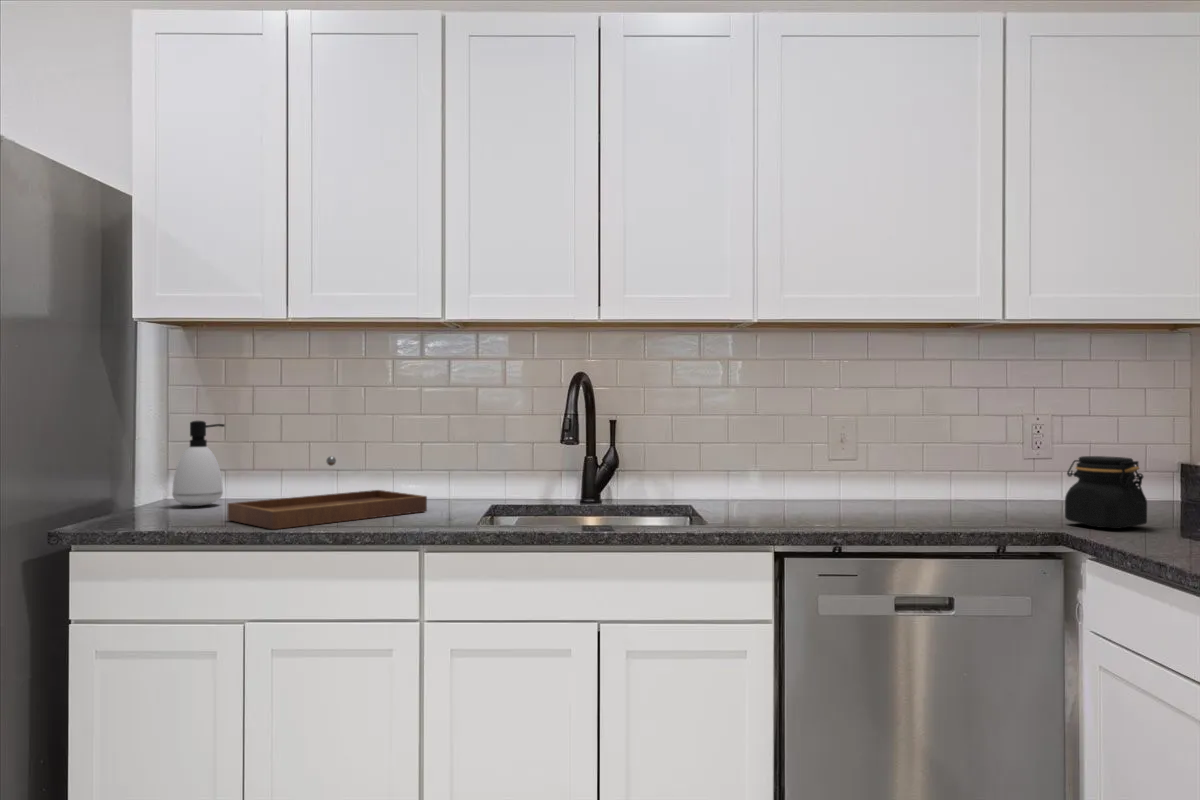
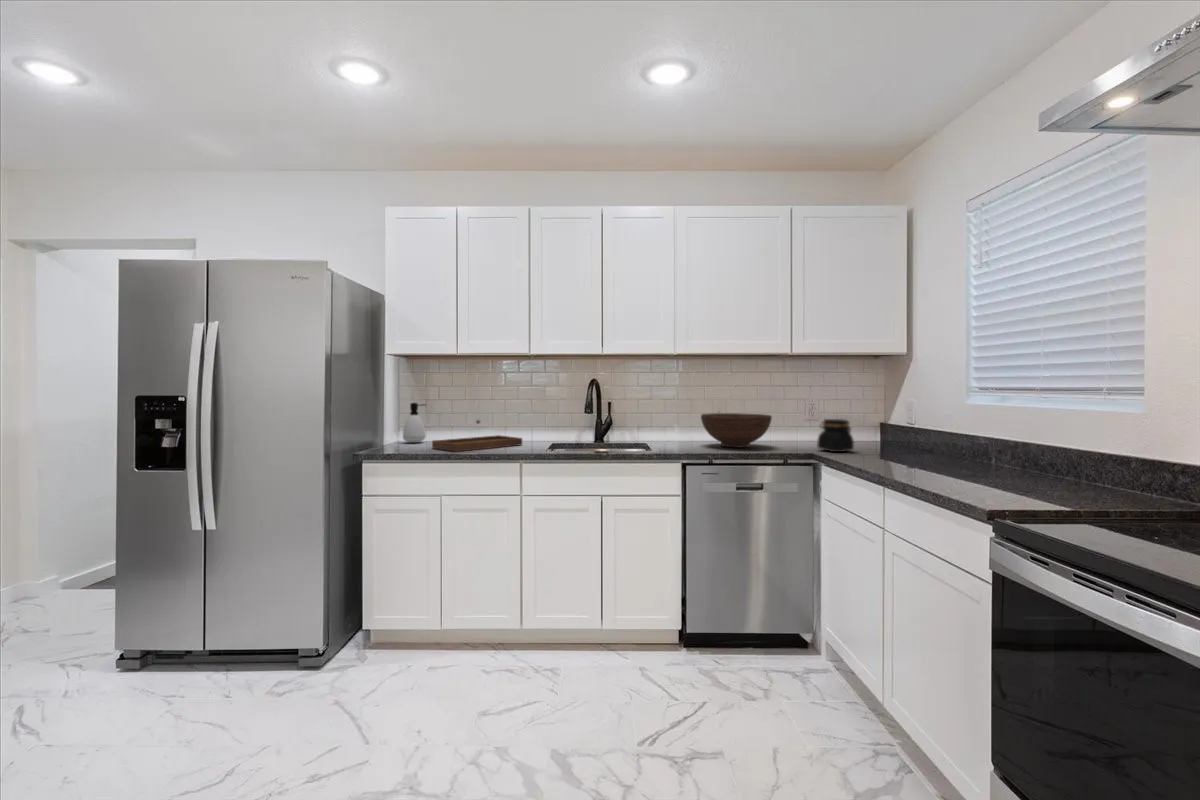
fruit bowl: none [809,443,962,517] -> present [701,413,772,448]

